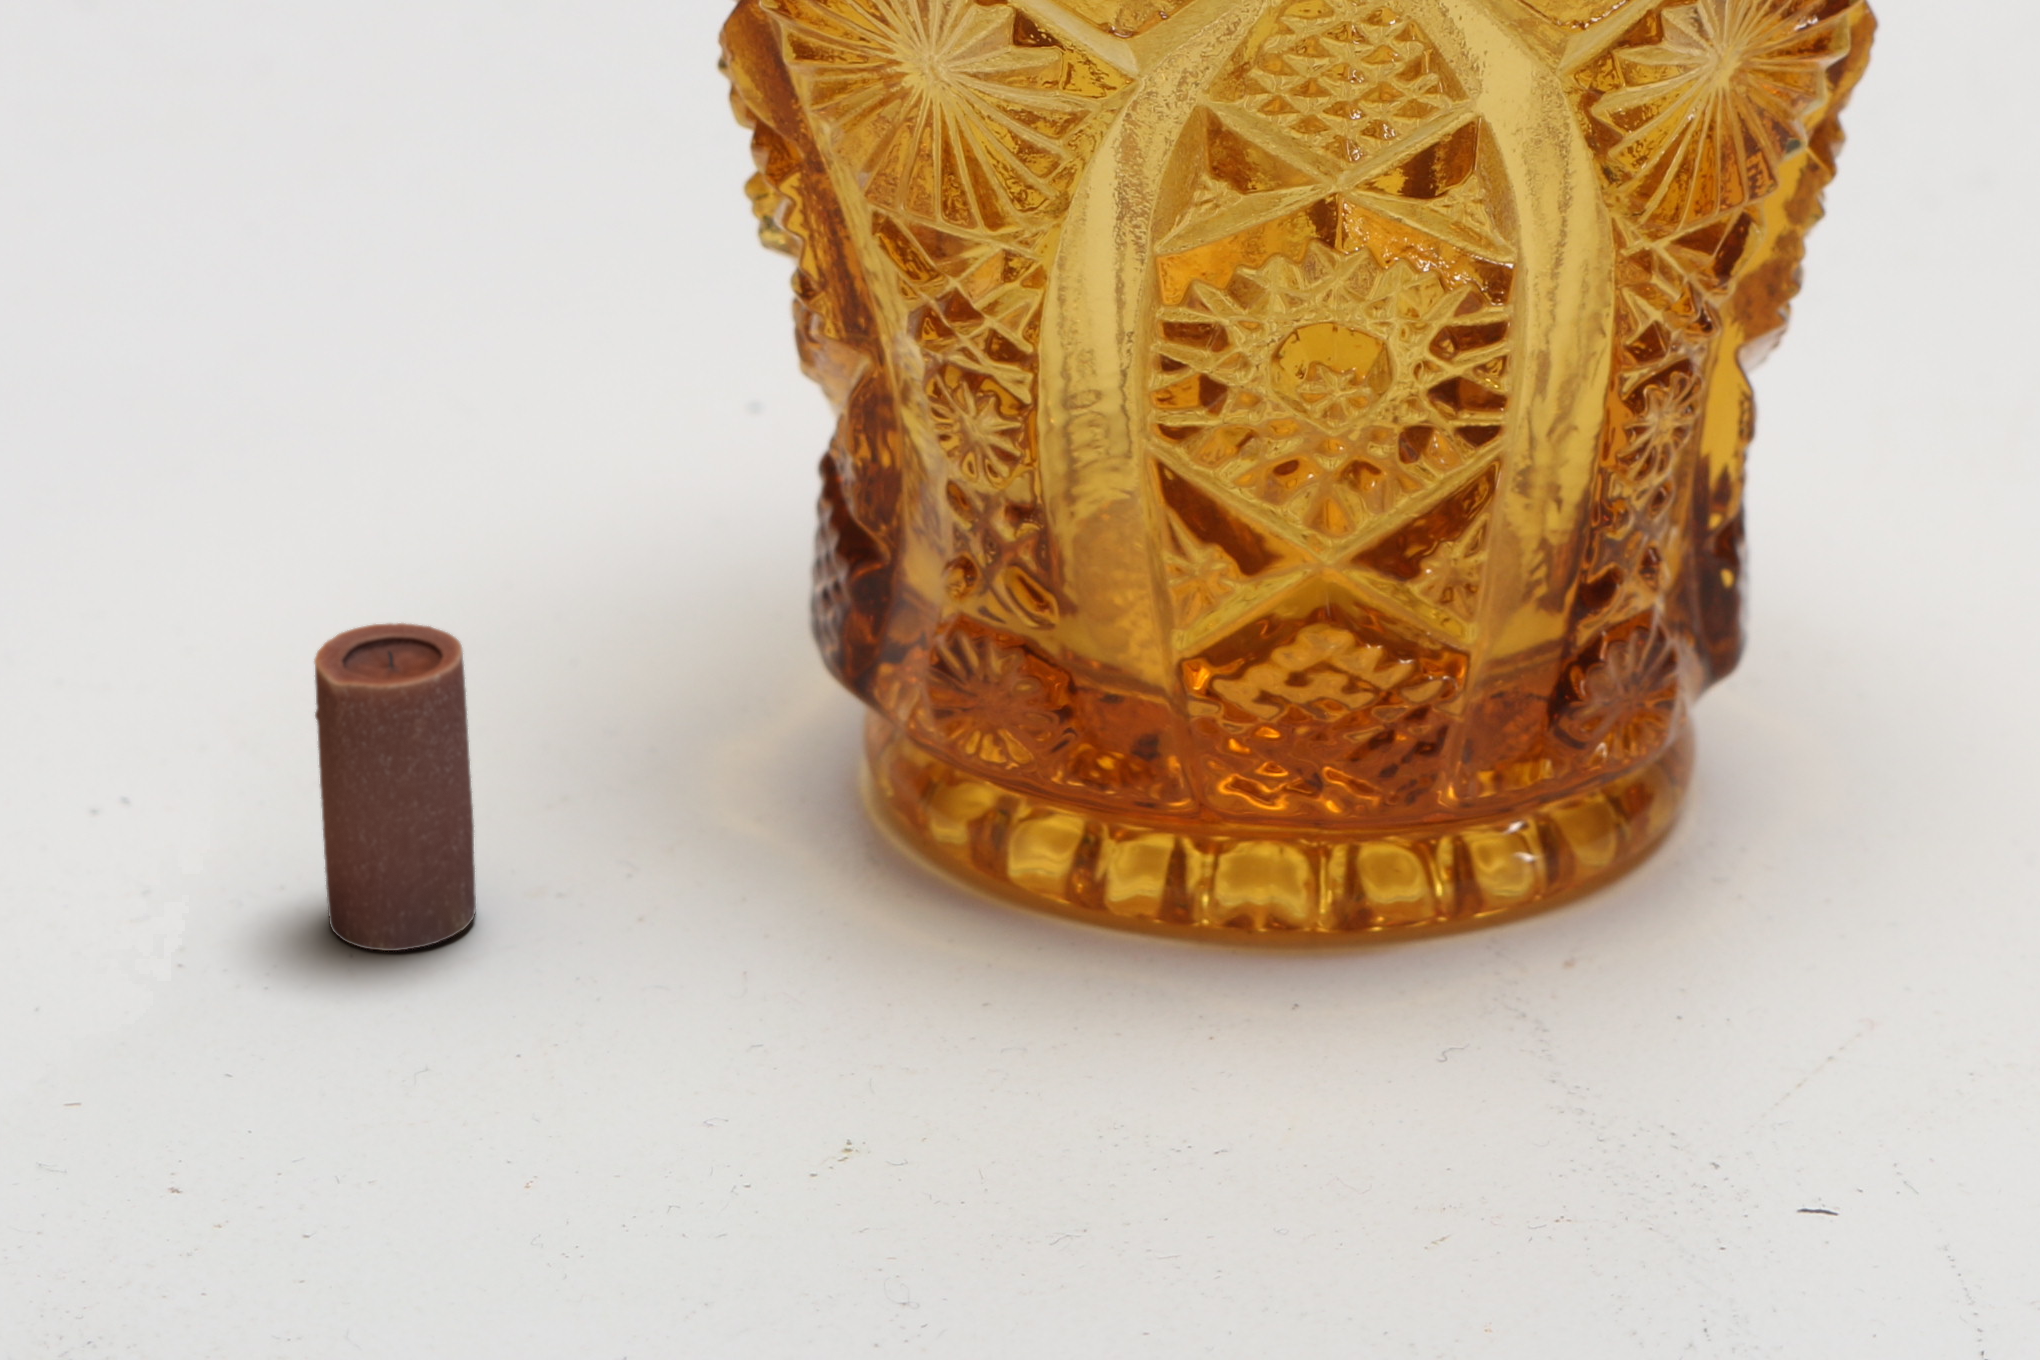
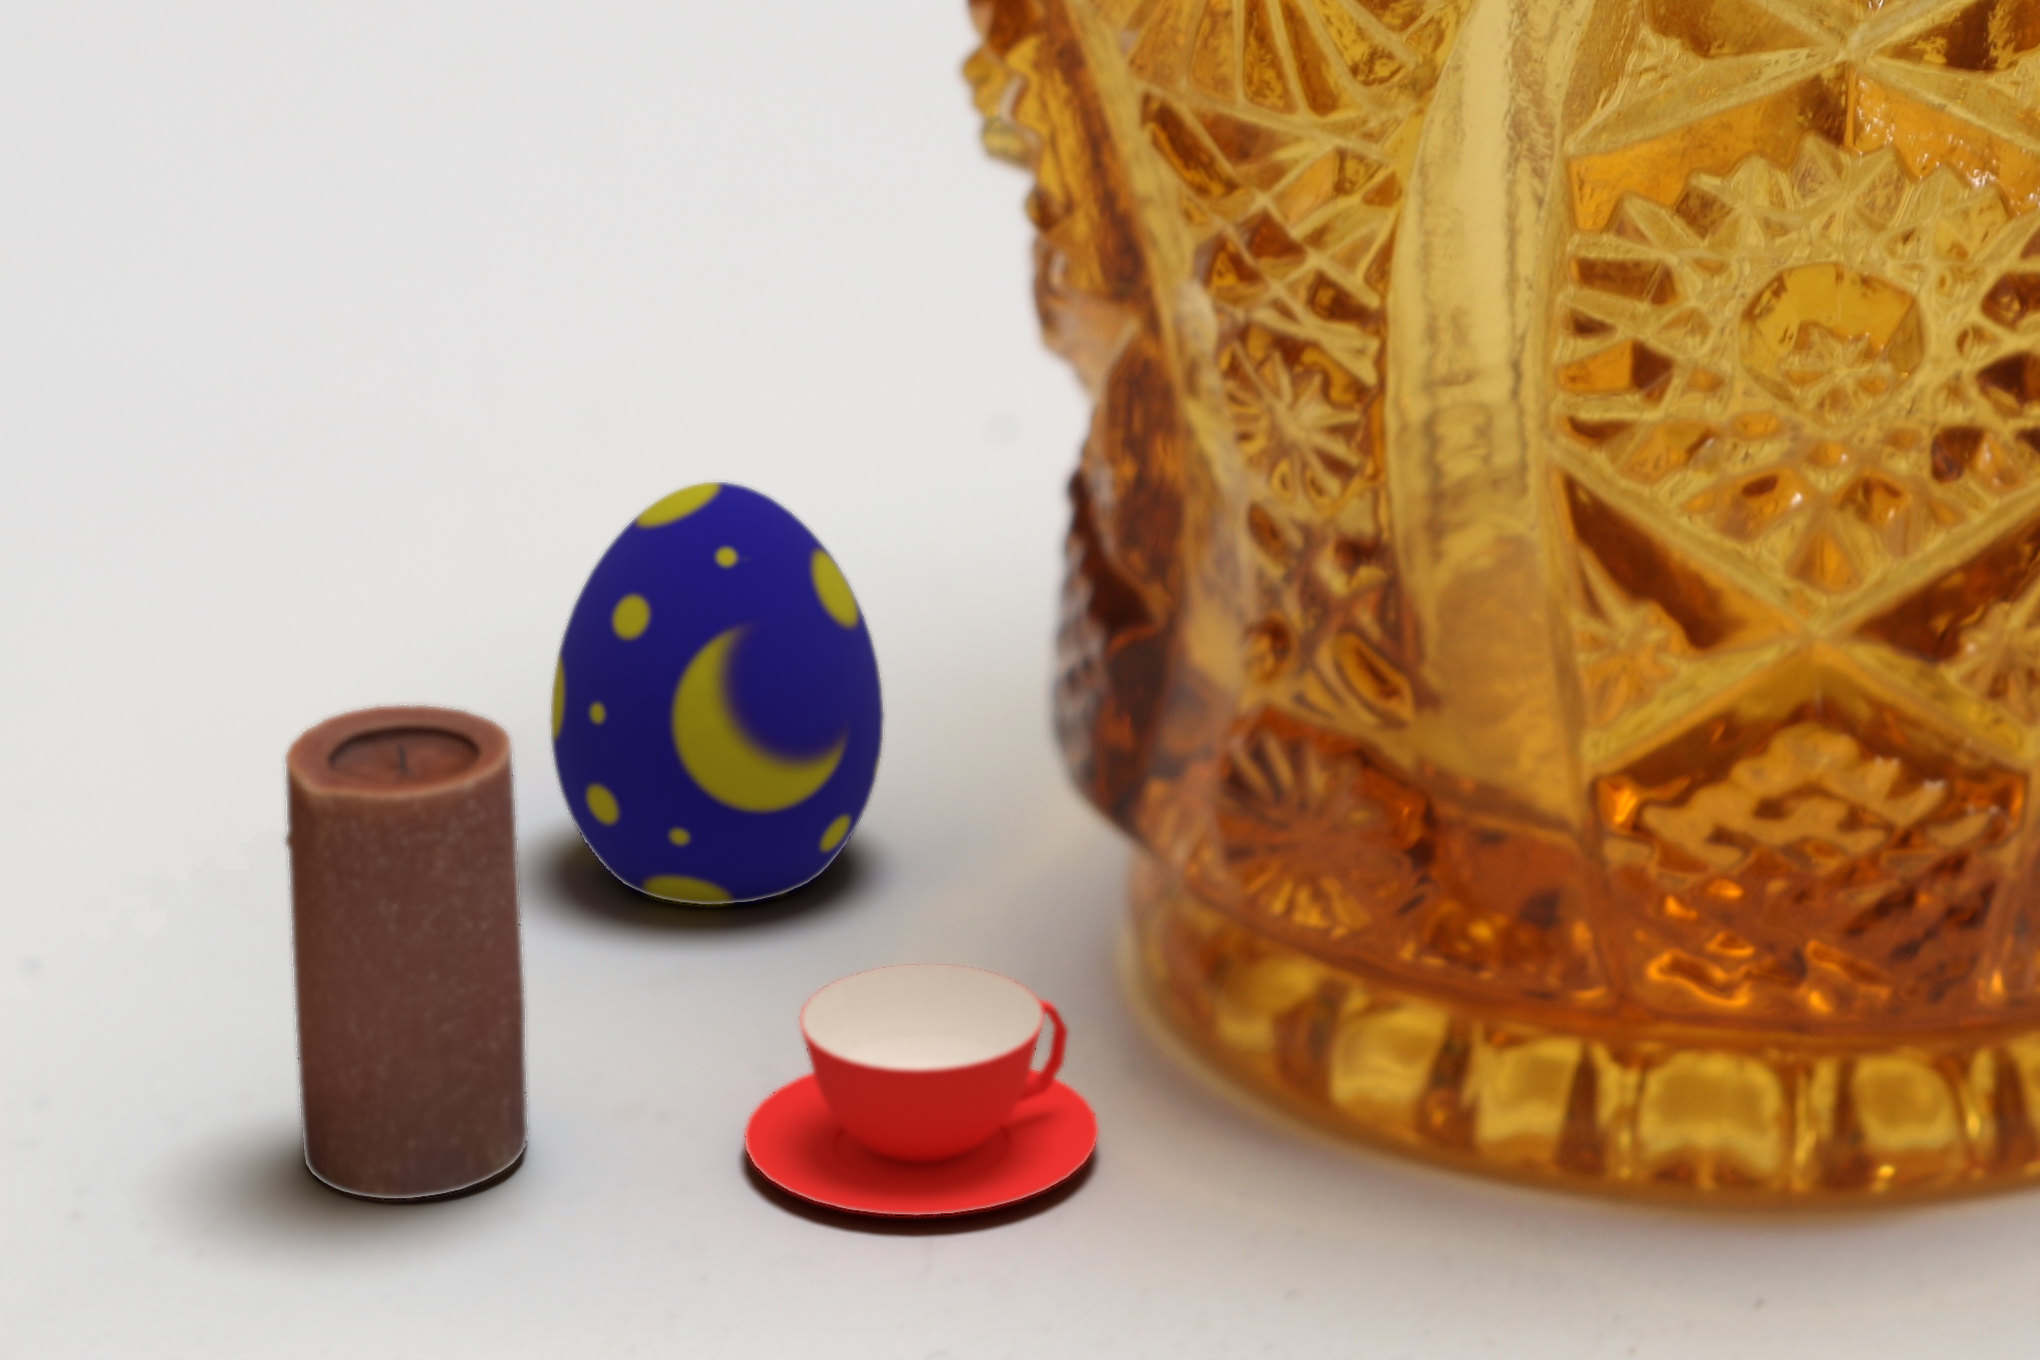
decorative egg: none [477,462,700,746] -> present [550,482,884,905]
teacup: none [620,788,855,957] -> present [745,964,1098,1216]

